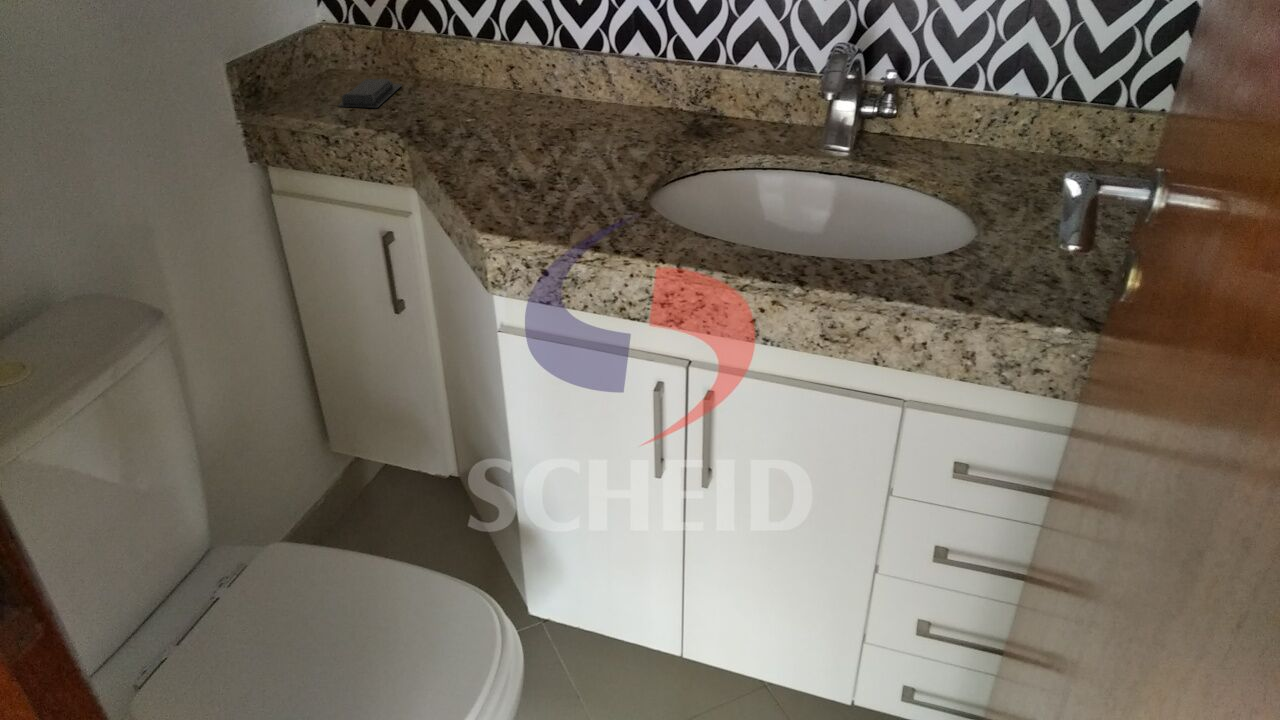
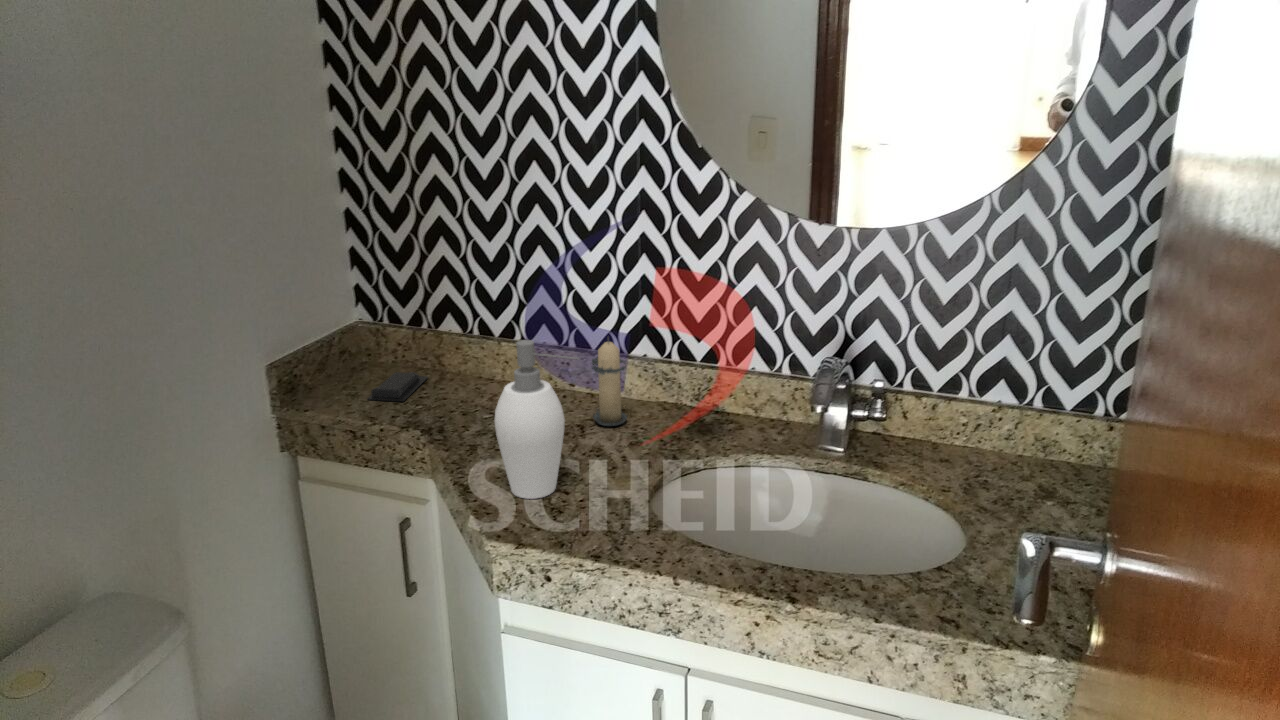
soap dispenser: none [480,16,571,196] -> present [495,340,579,499]
candle: none [576,26,625,131] -> present [592,338,627,426]

